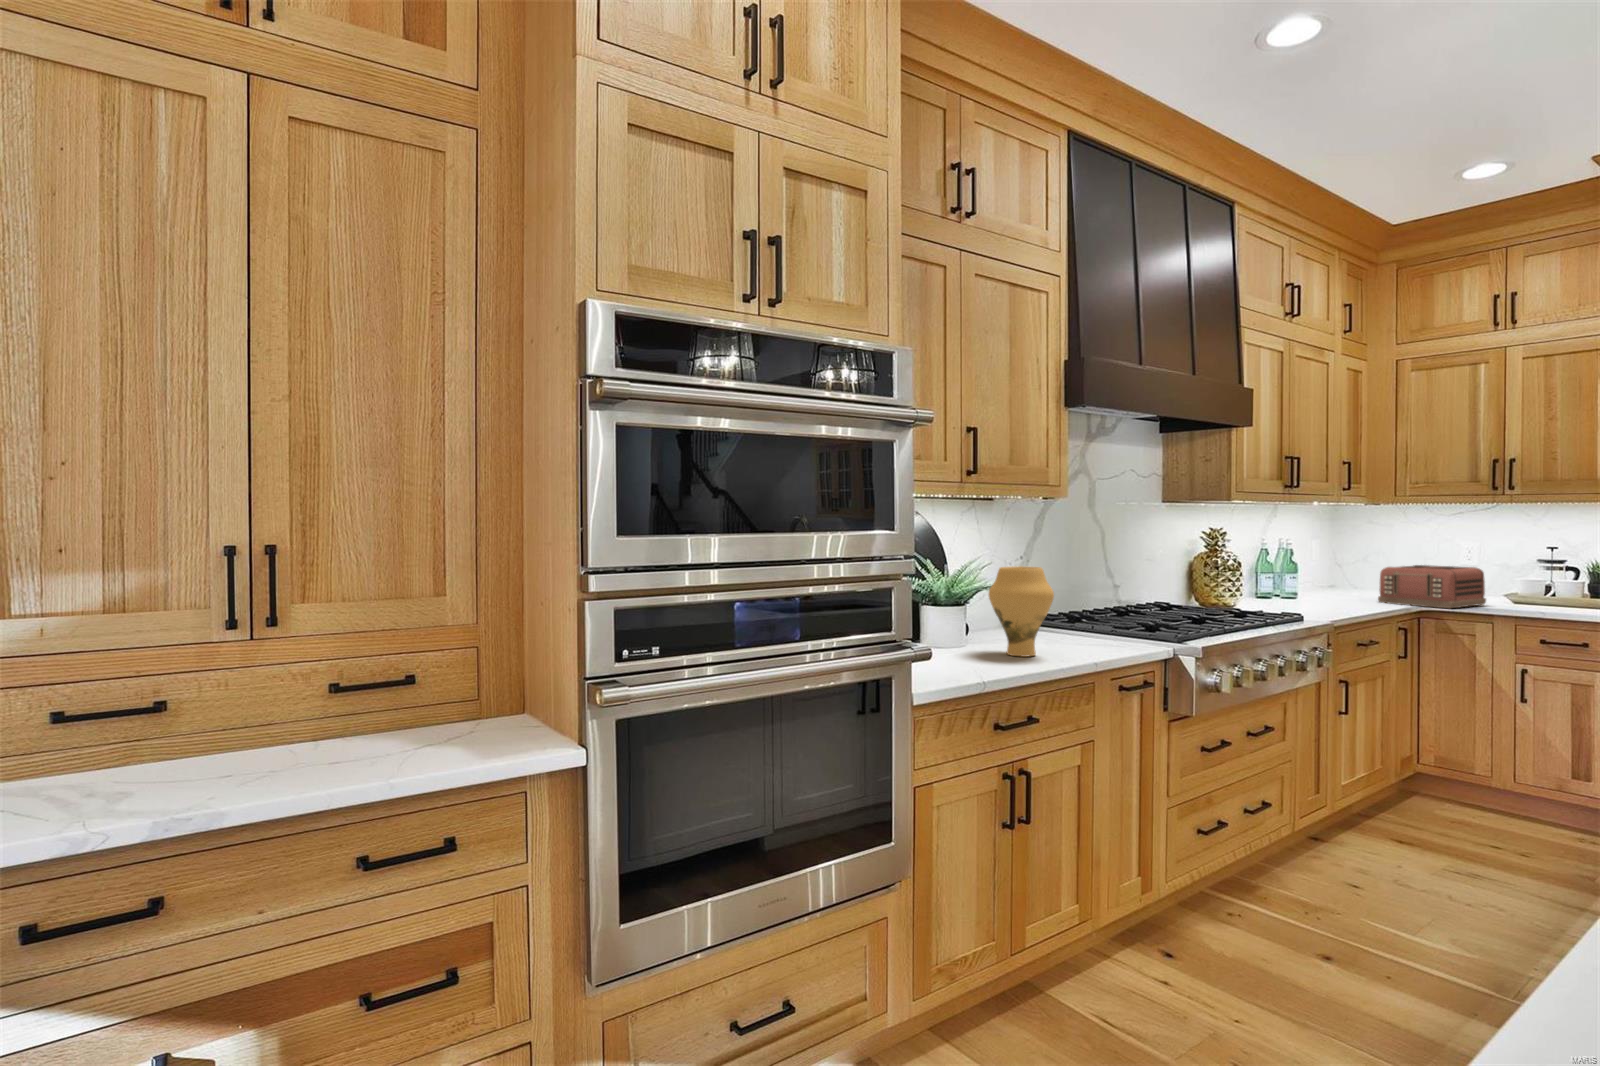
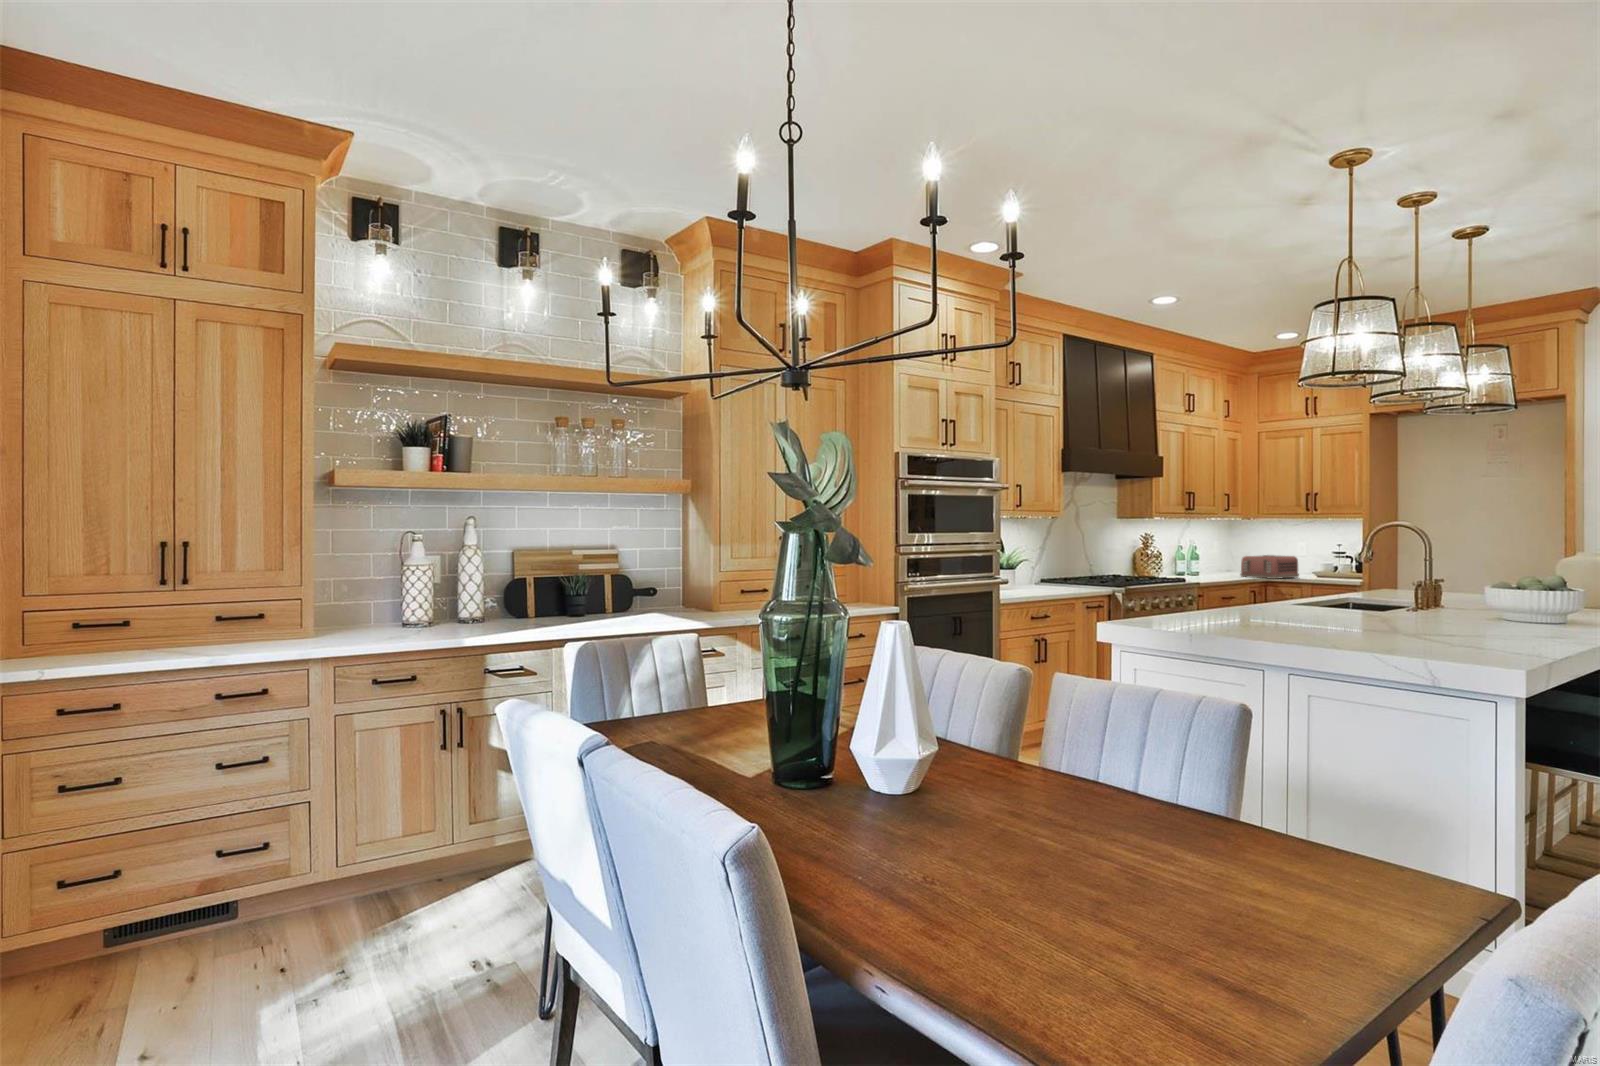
vase: present [989,566,1054,657] -> none [1027,550,1057,590]

